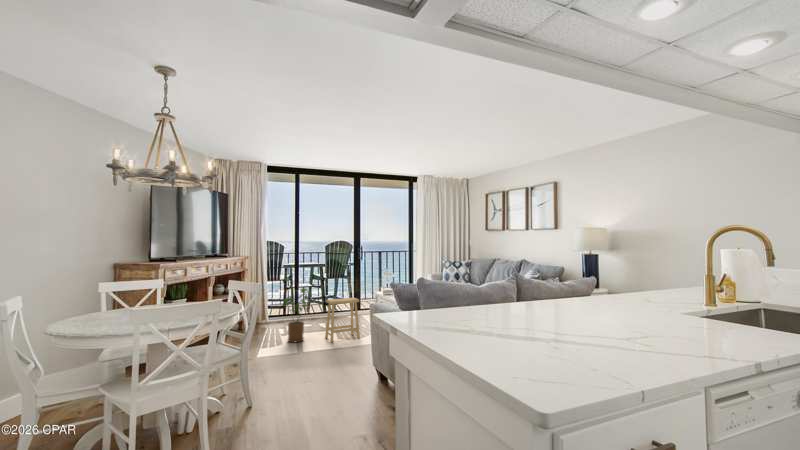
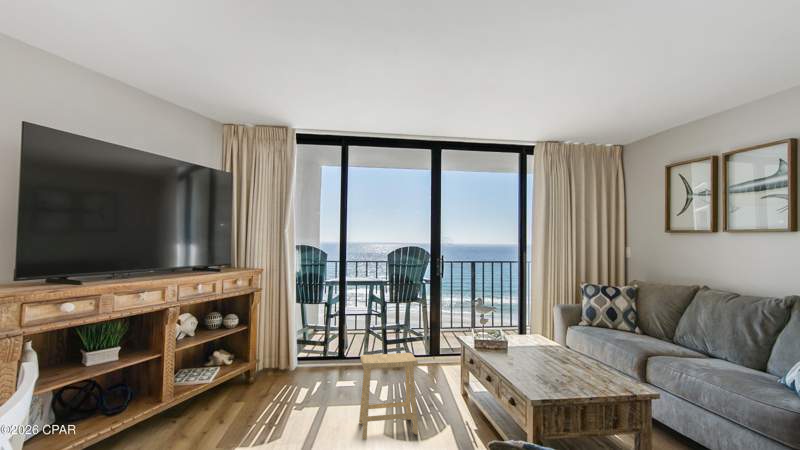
house plant: present [284,289,312,342] -> none [290,332,342,429]

